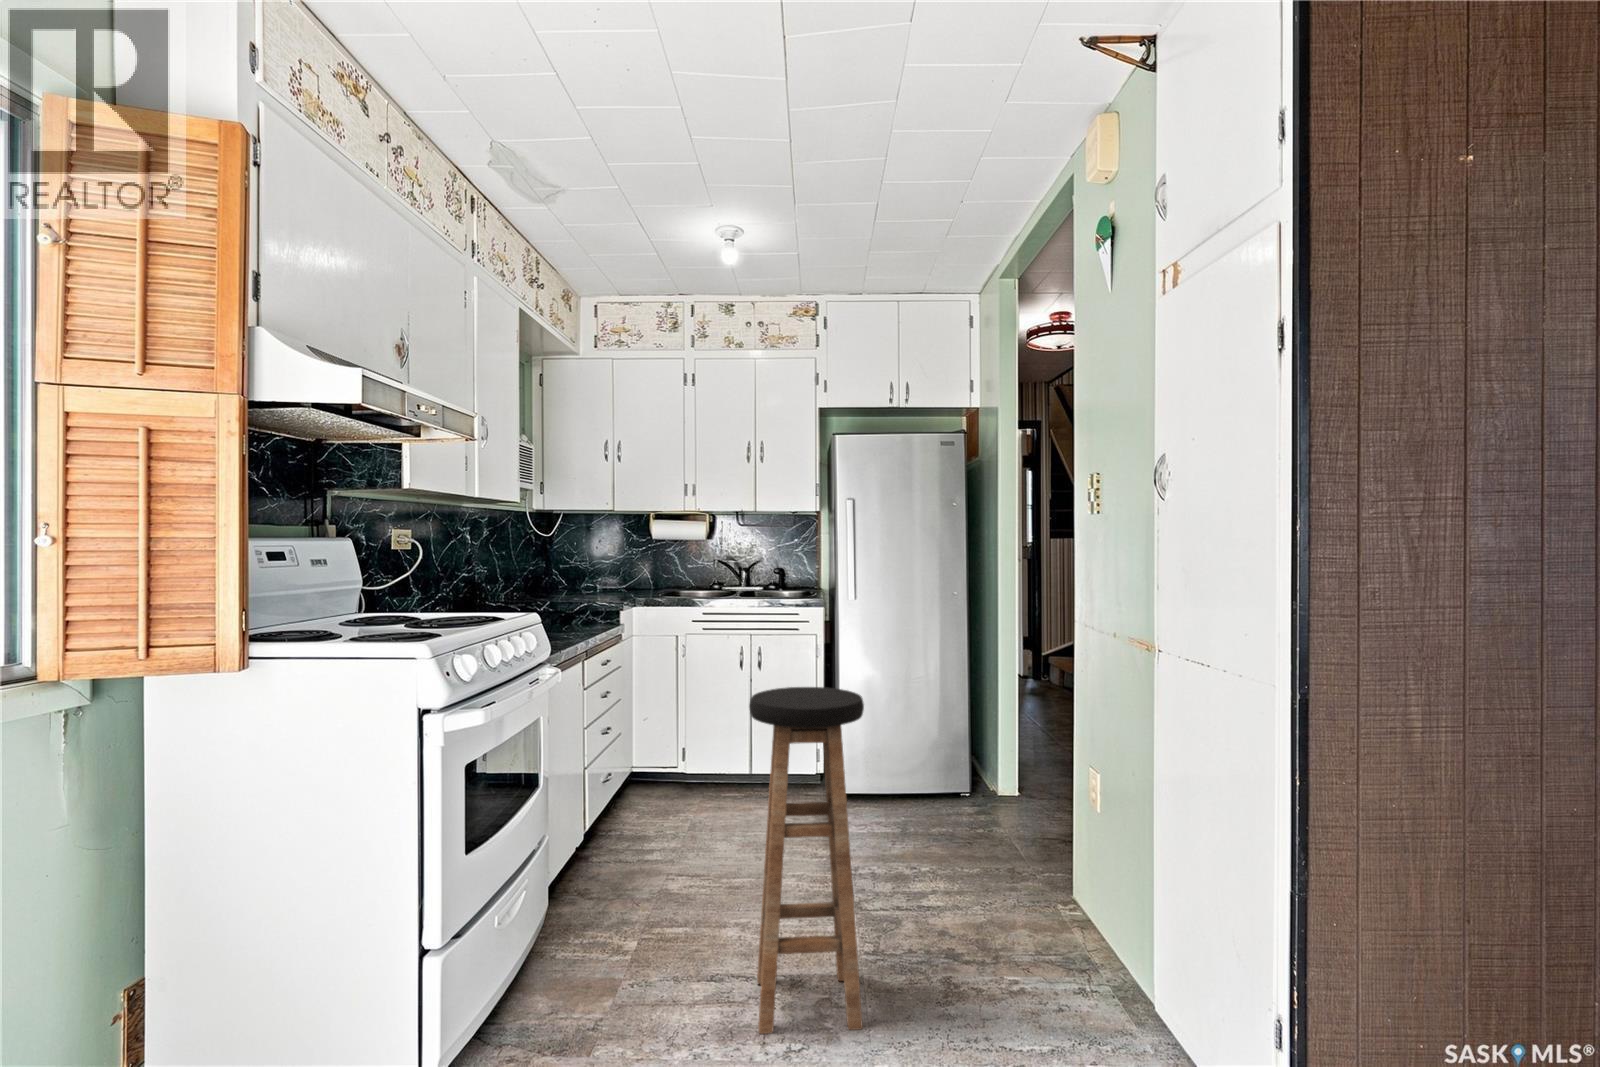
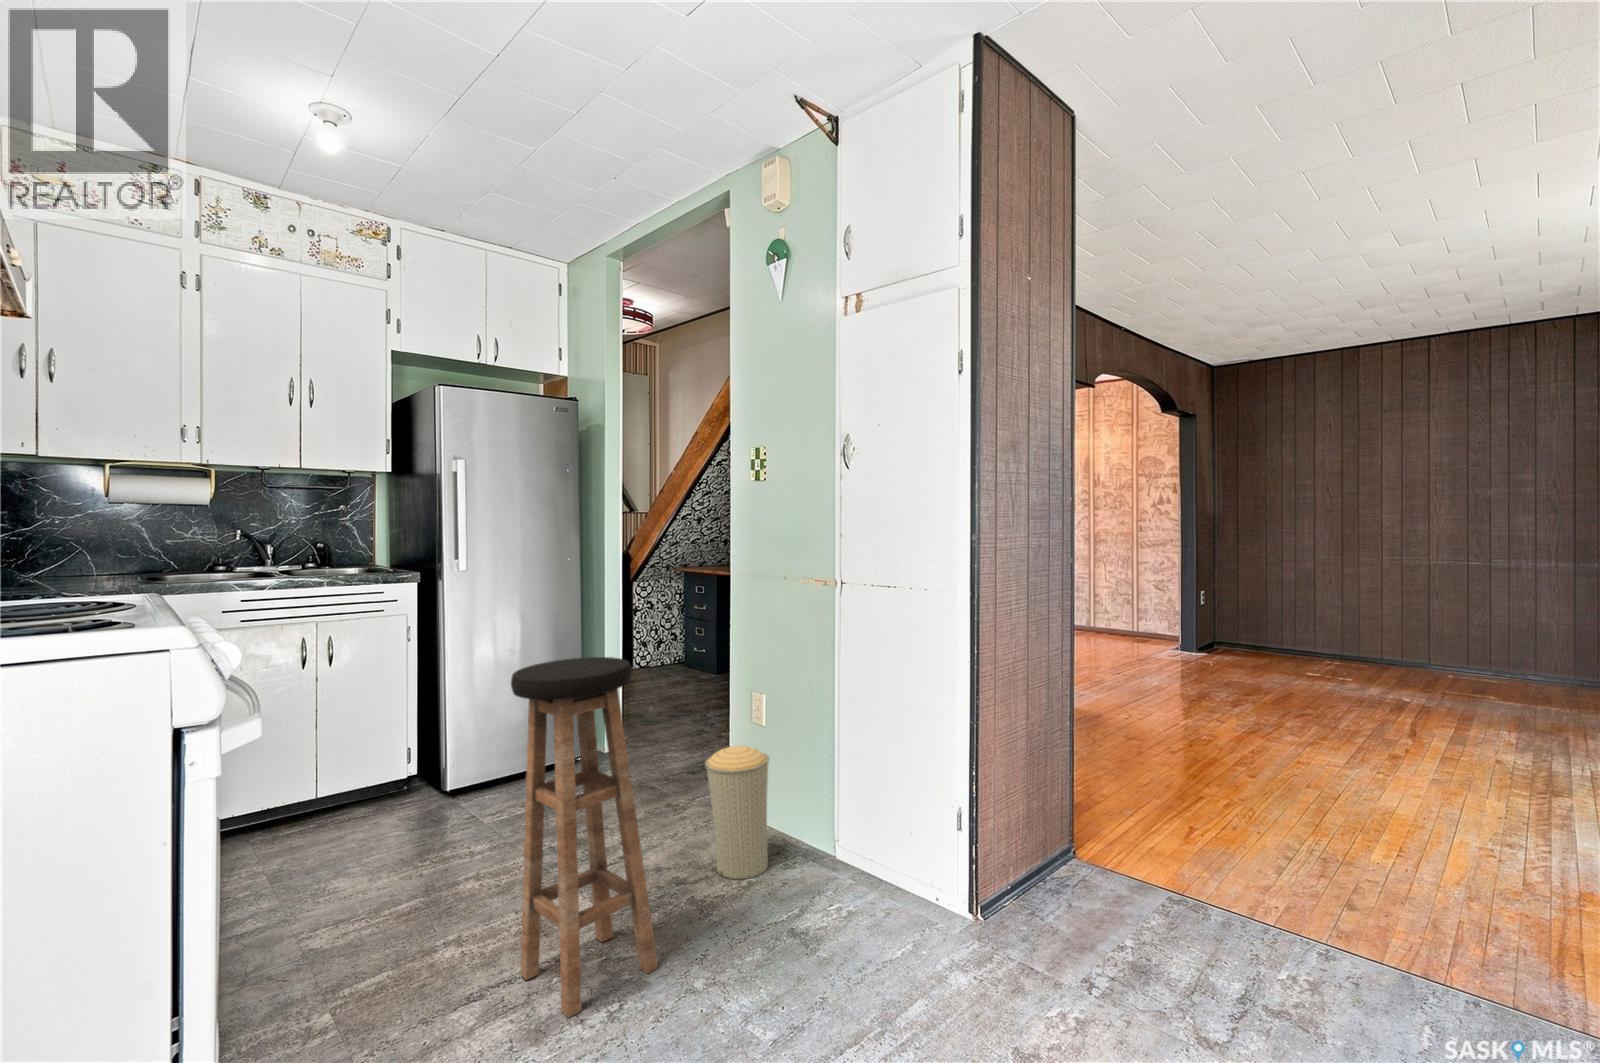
trash can: none [990,823,1069,985] -> present [705,746,769,879]

